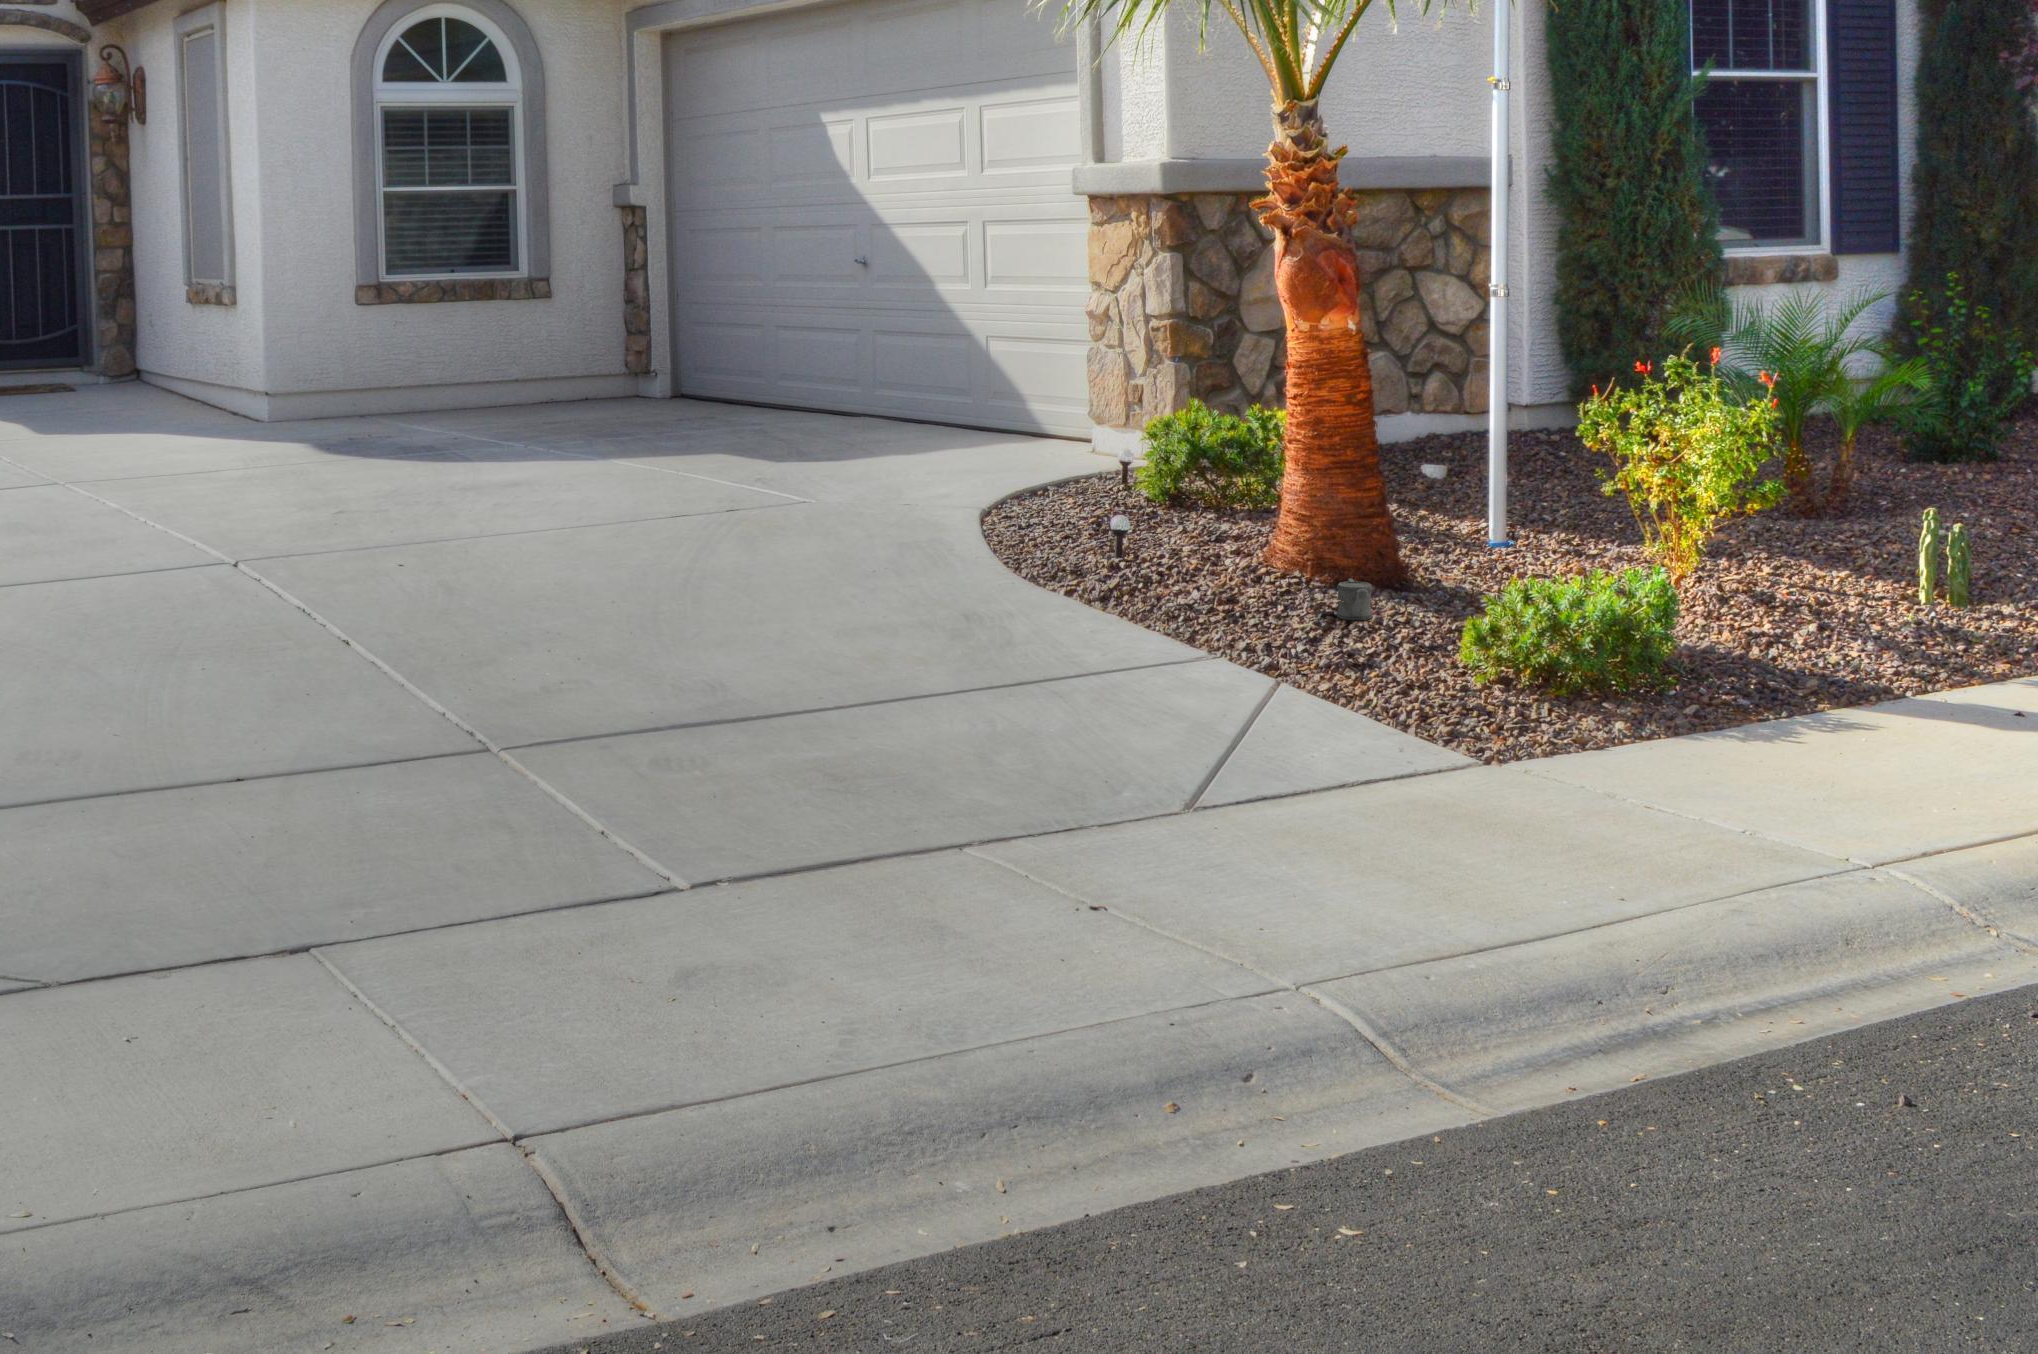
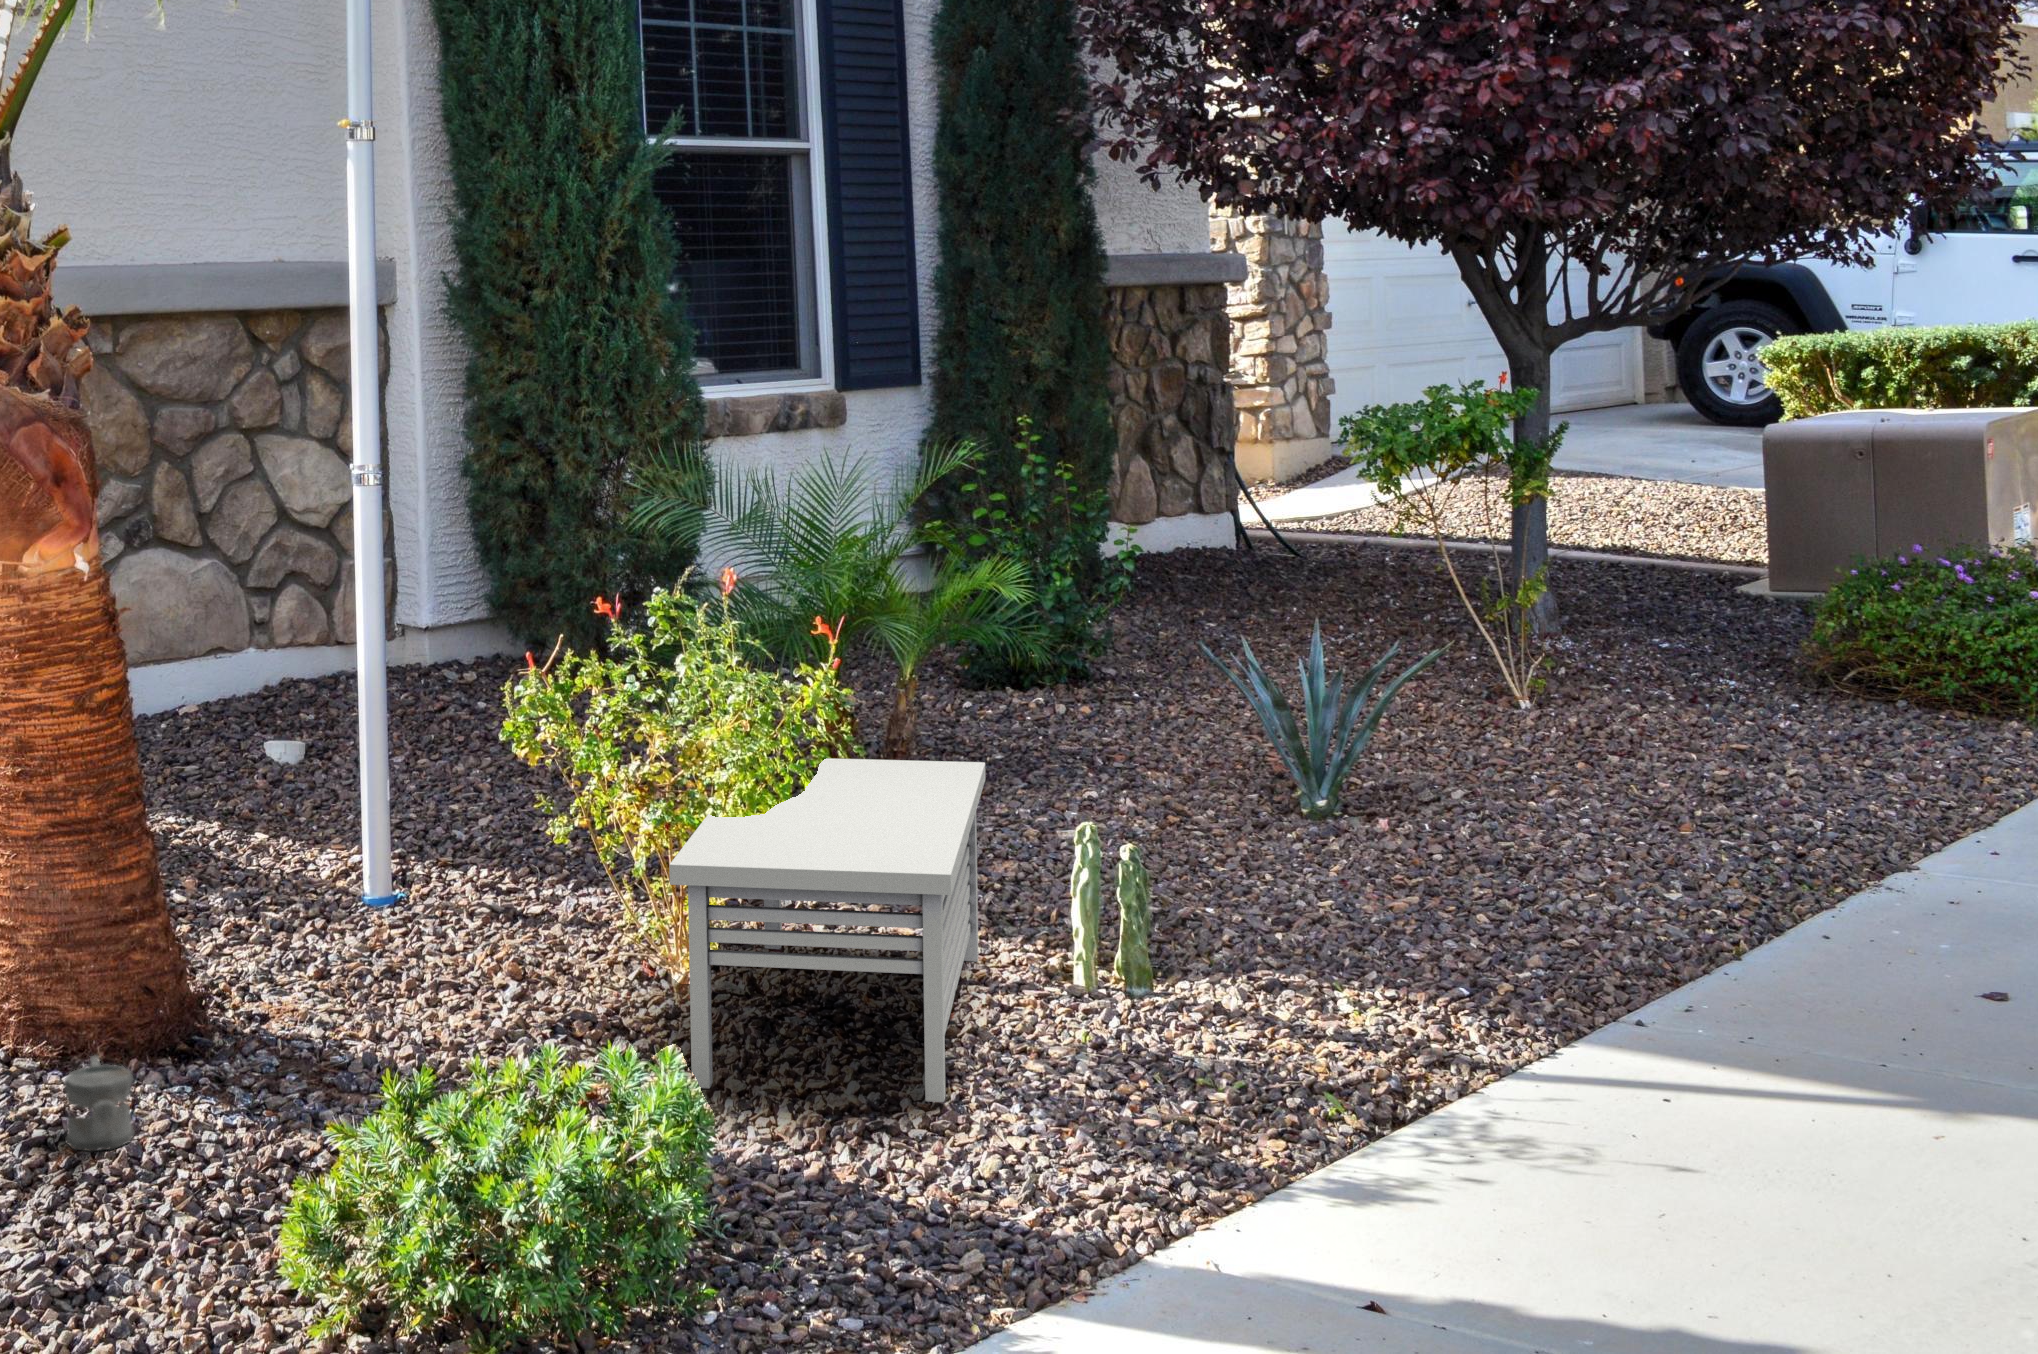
storage bench: none [1667,463,1875,634] -> present [669,758,986,1102]

